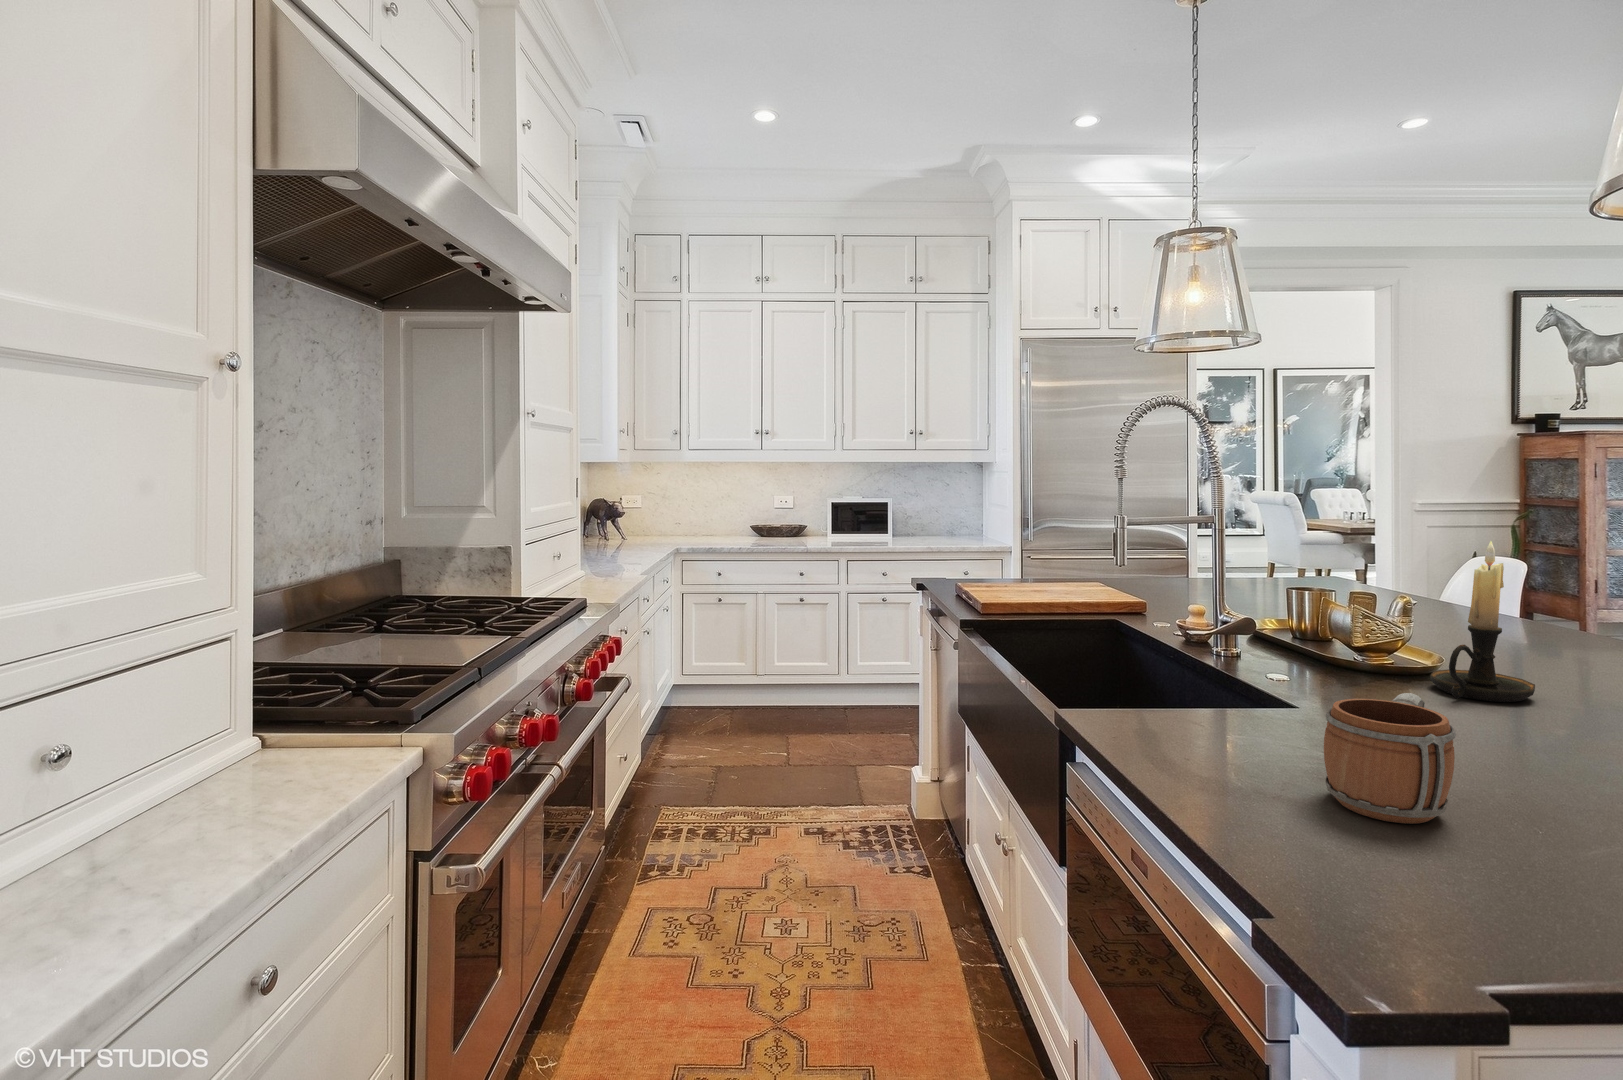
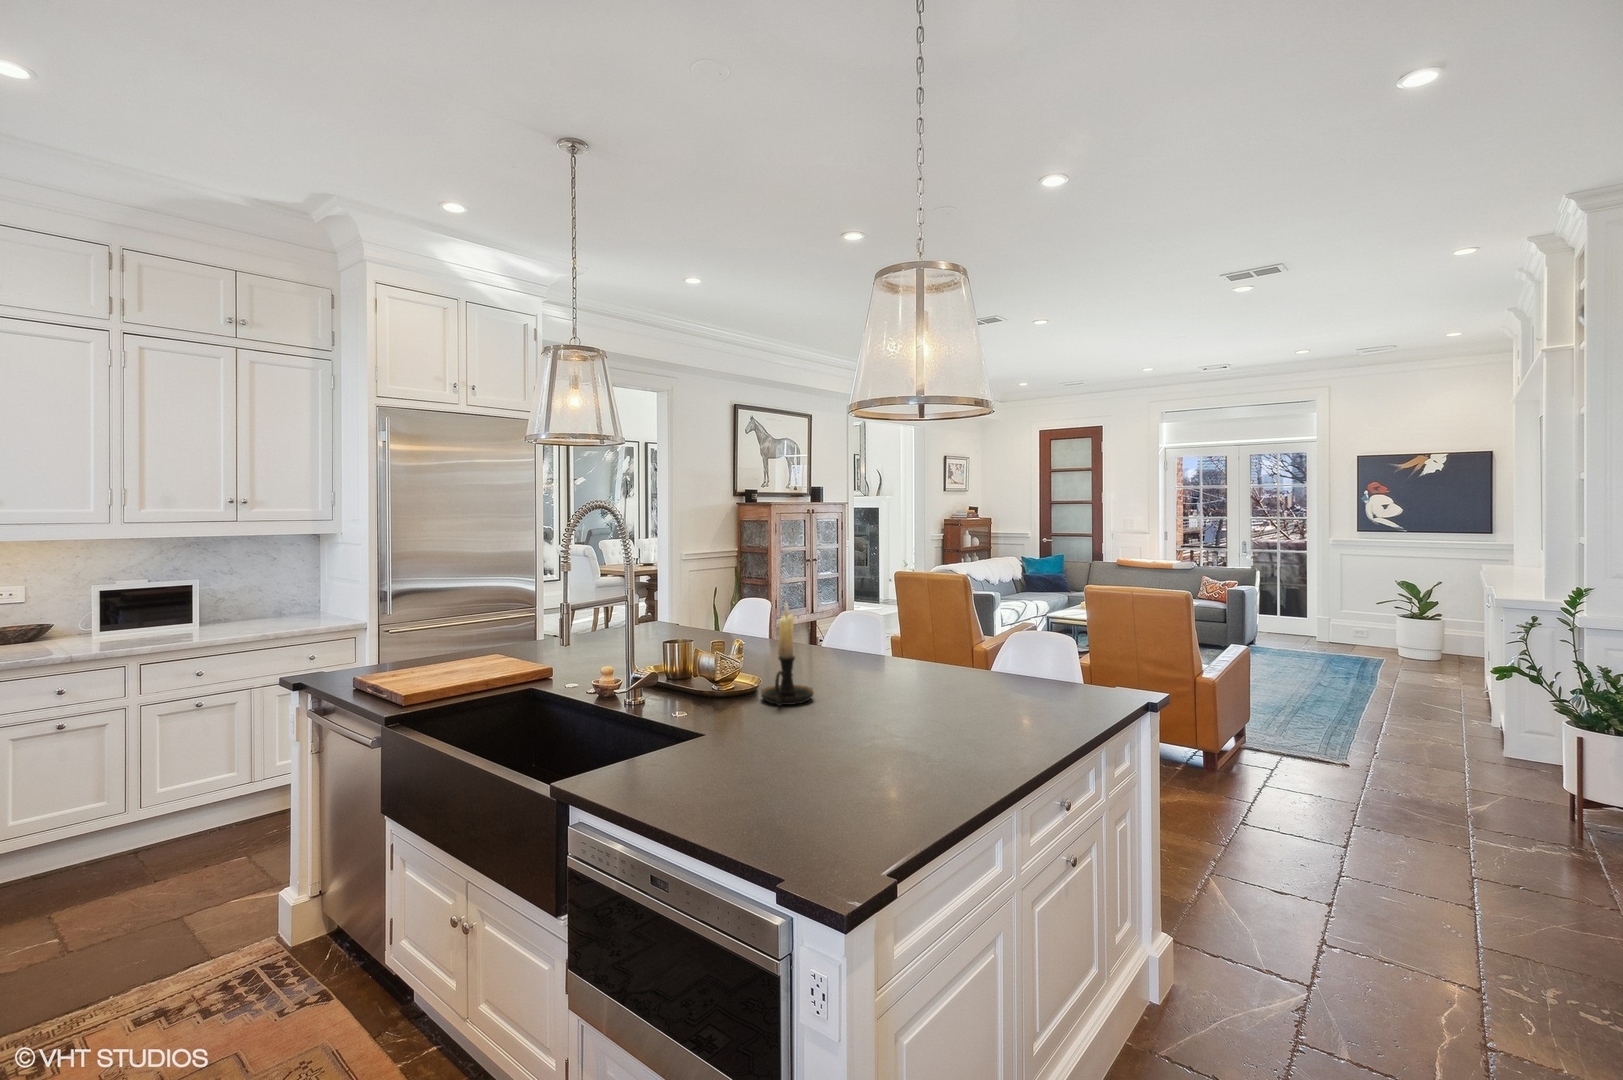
mug: present [1324,693,1456,824] -> none [753,715,822,803]

